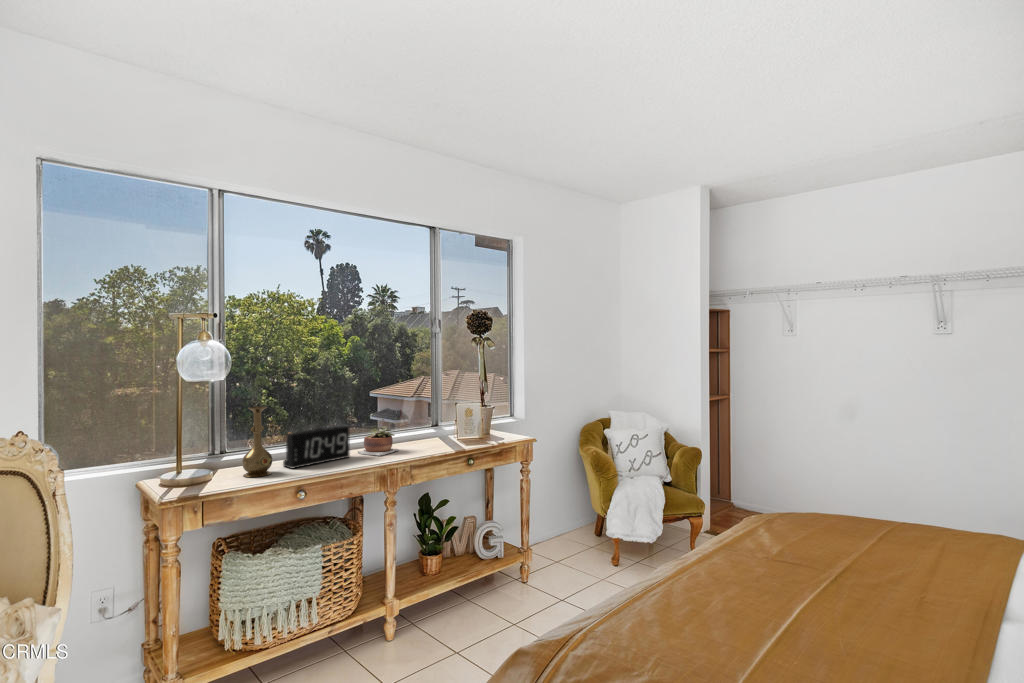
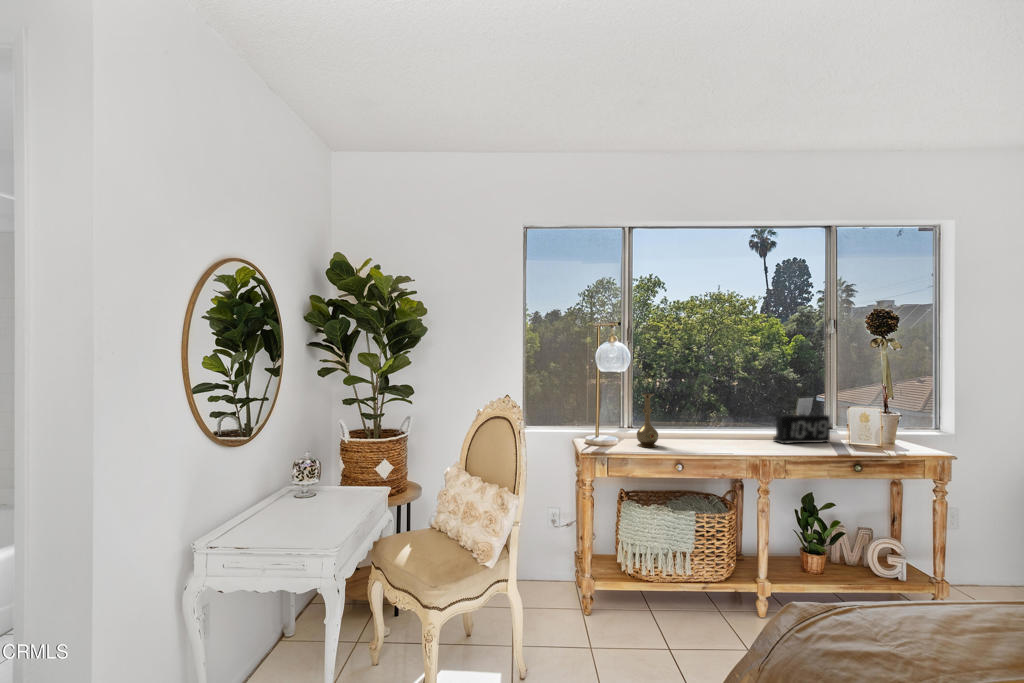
alarm clock: present [283,426,350,469] -> present [773,414,830,444]
succulent plant: present [358,426,399,456] -> none [734,421,775,447]

